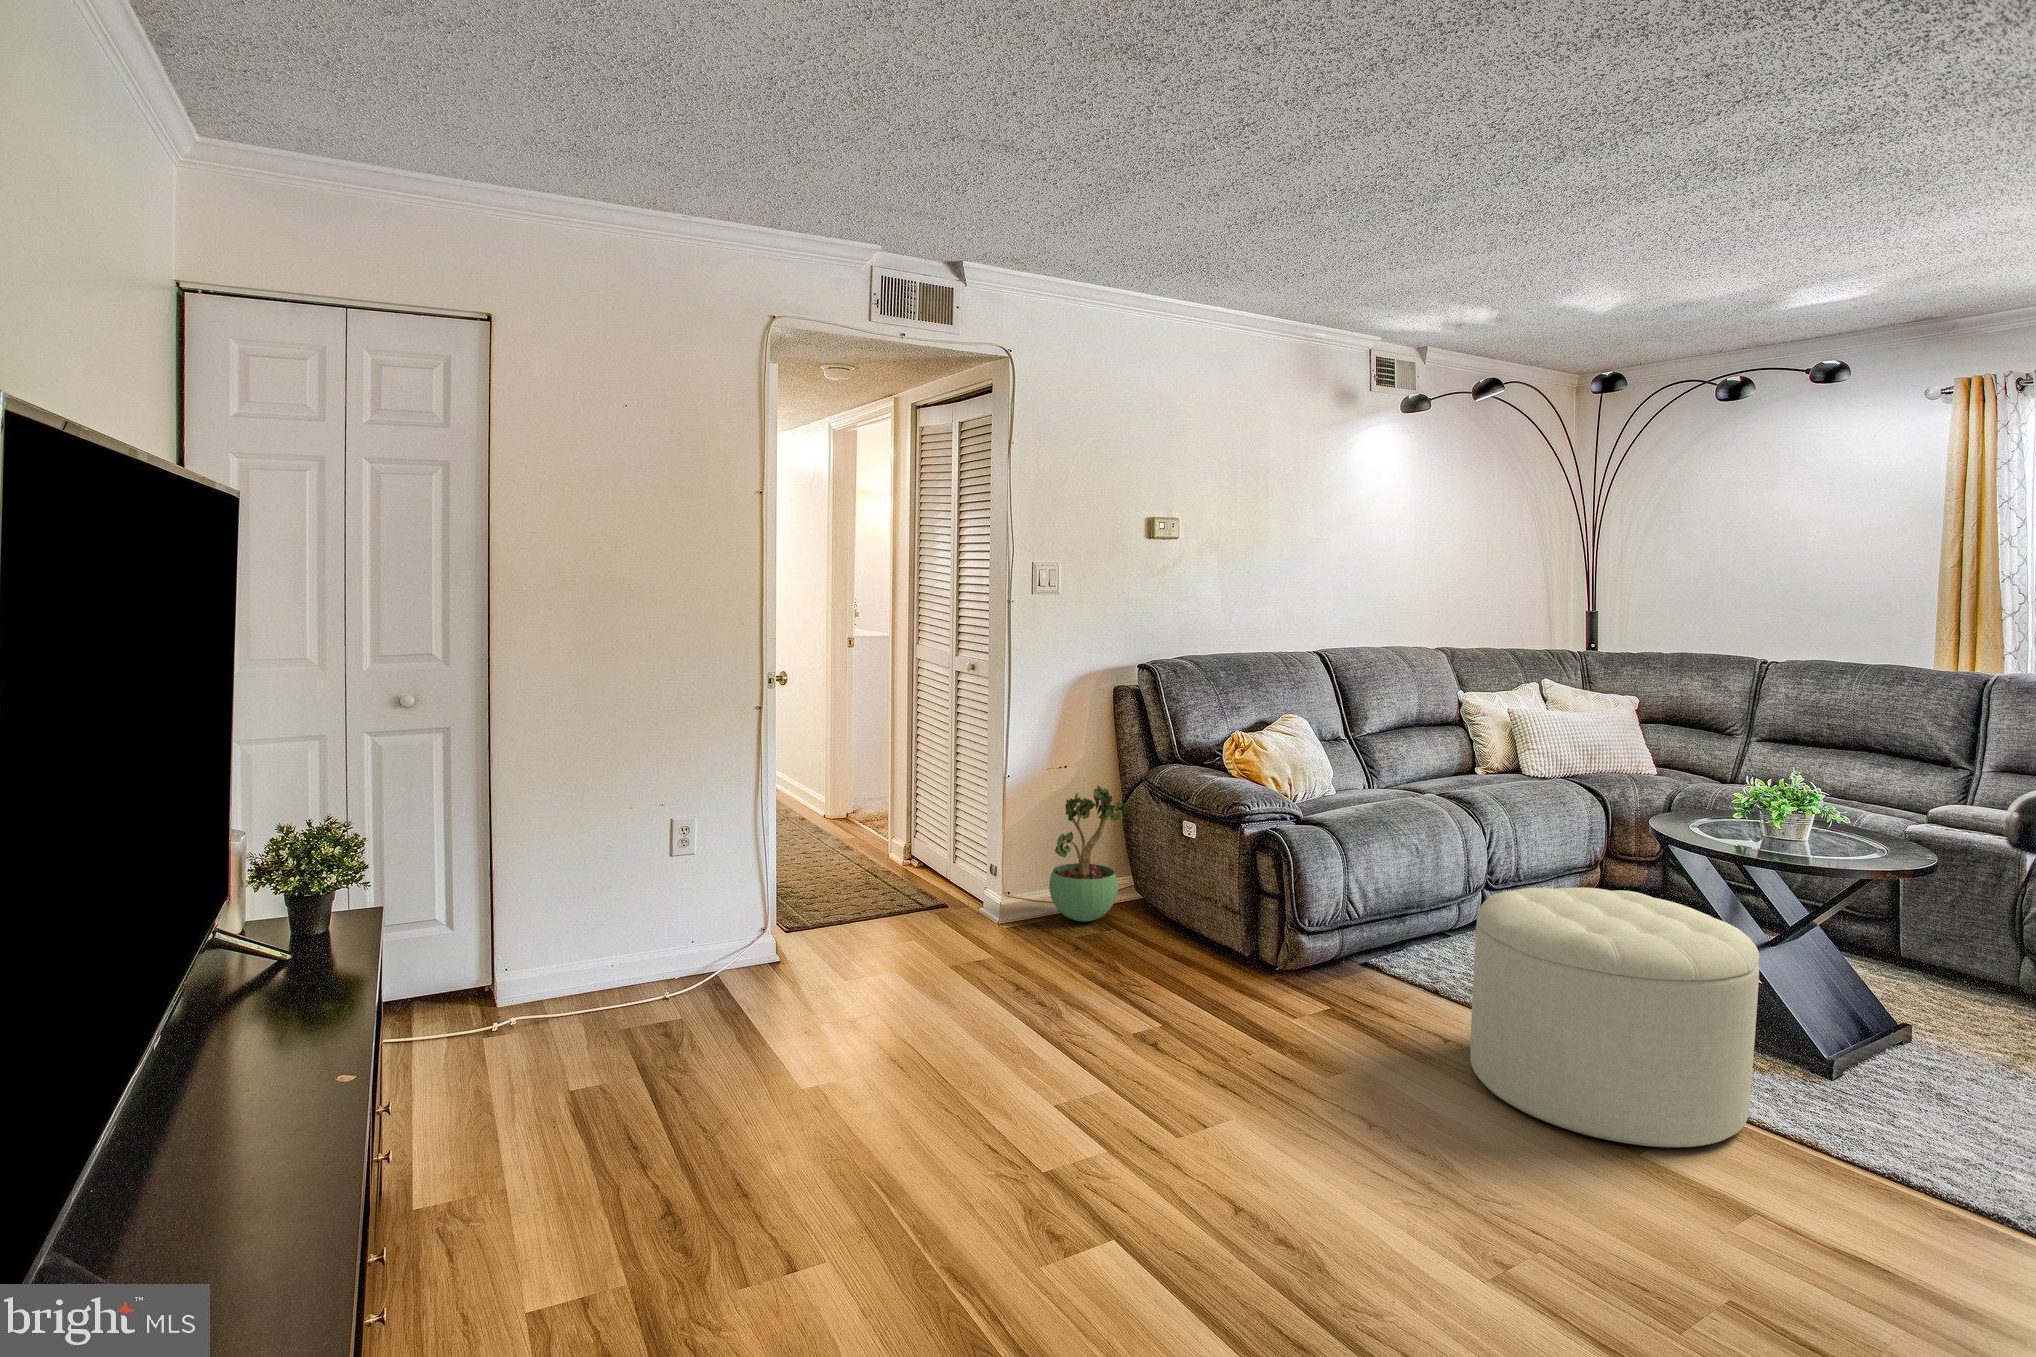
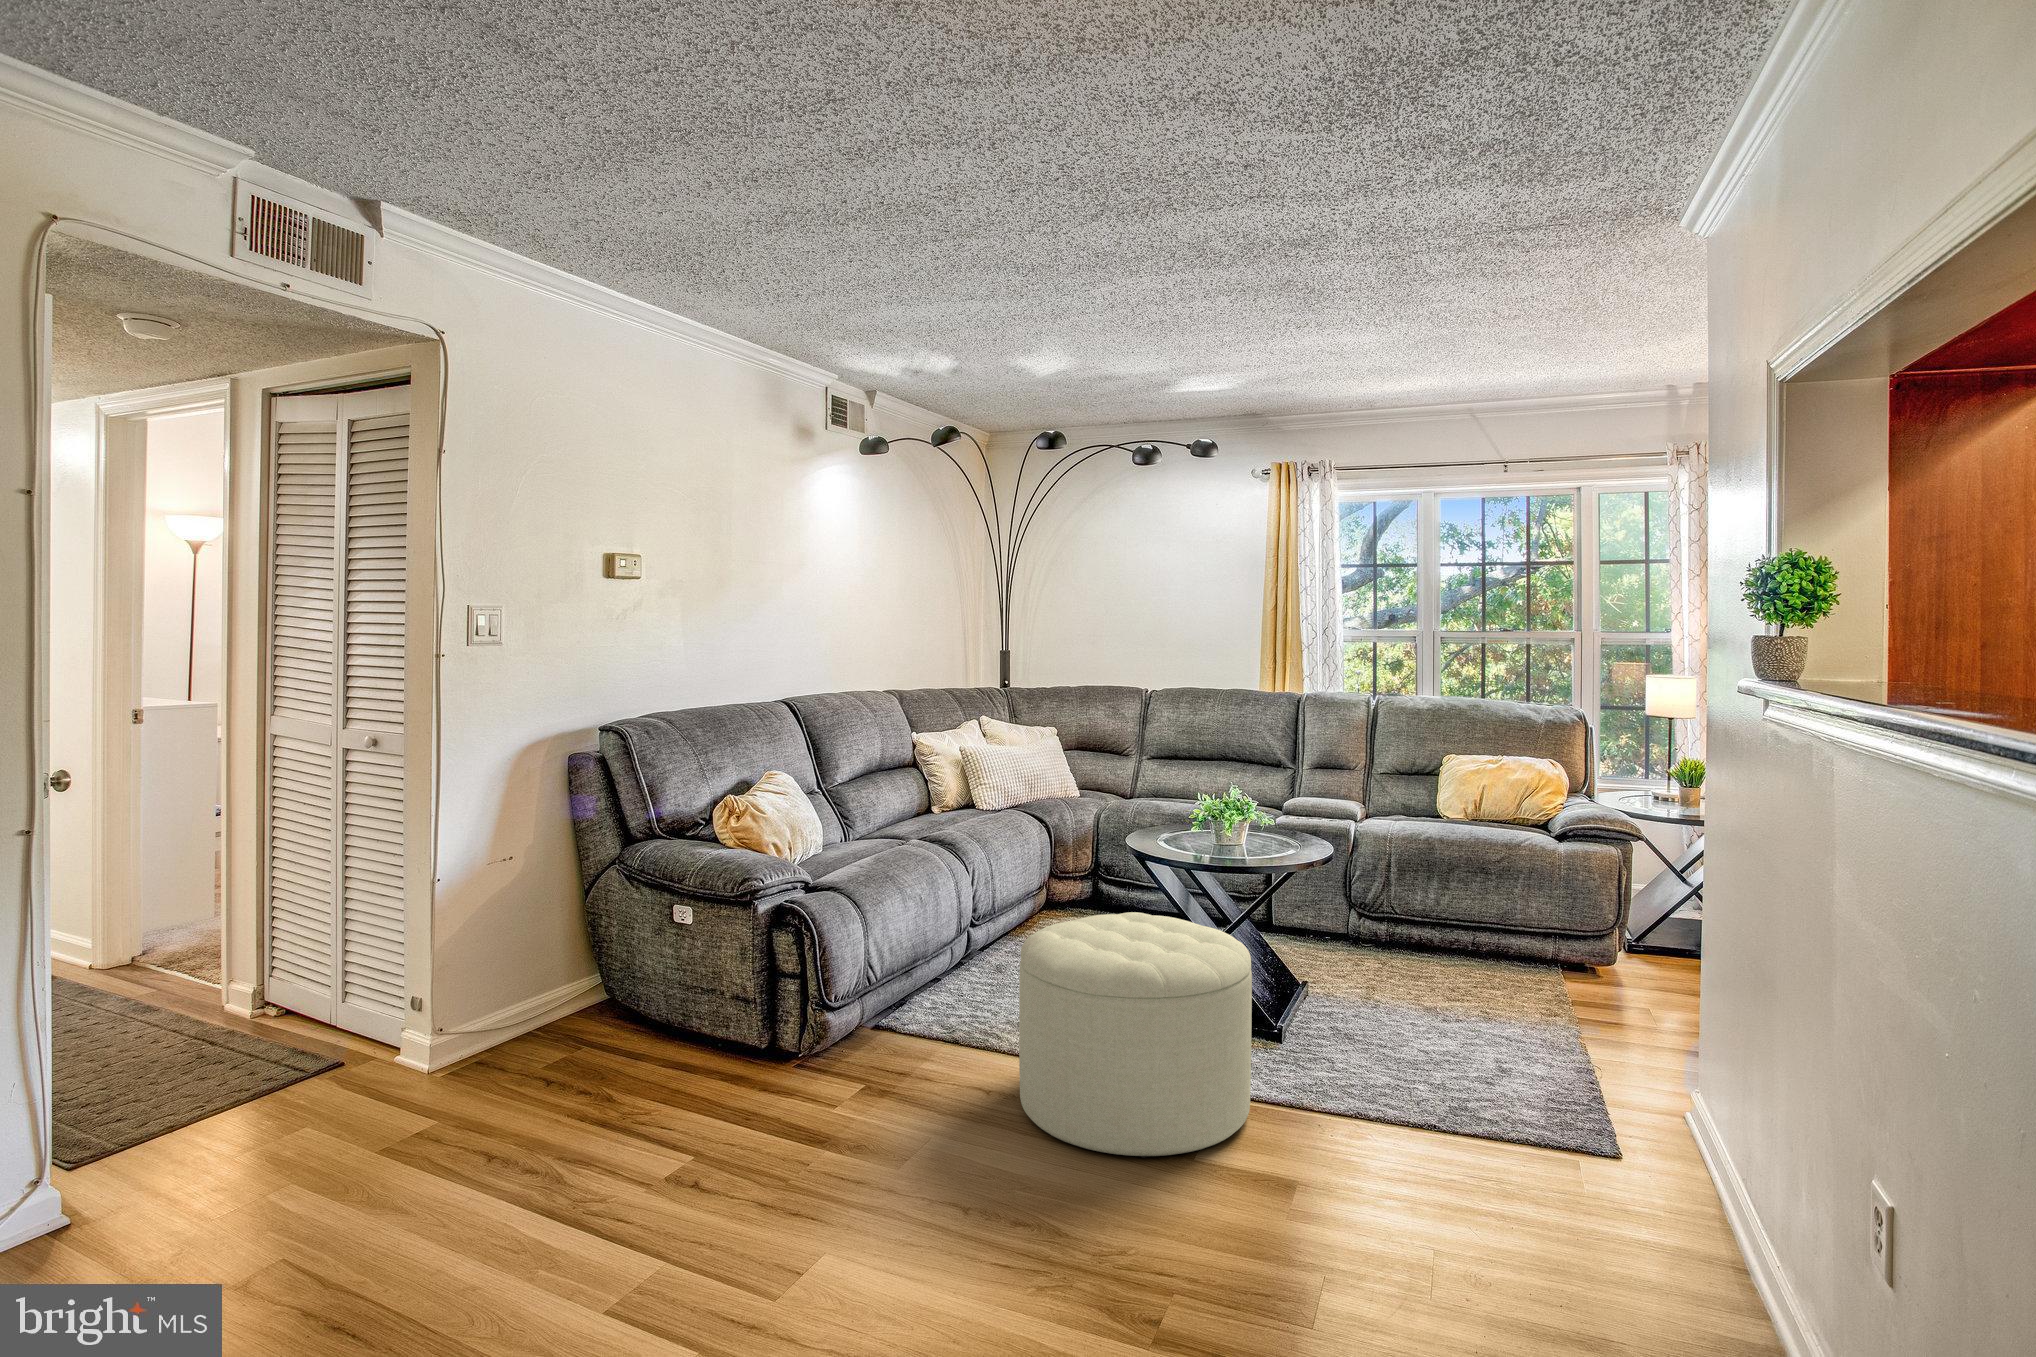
potted plant: present [1049,786,1130,922] -> none [500,876,601,1047]

